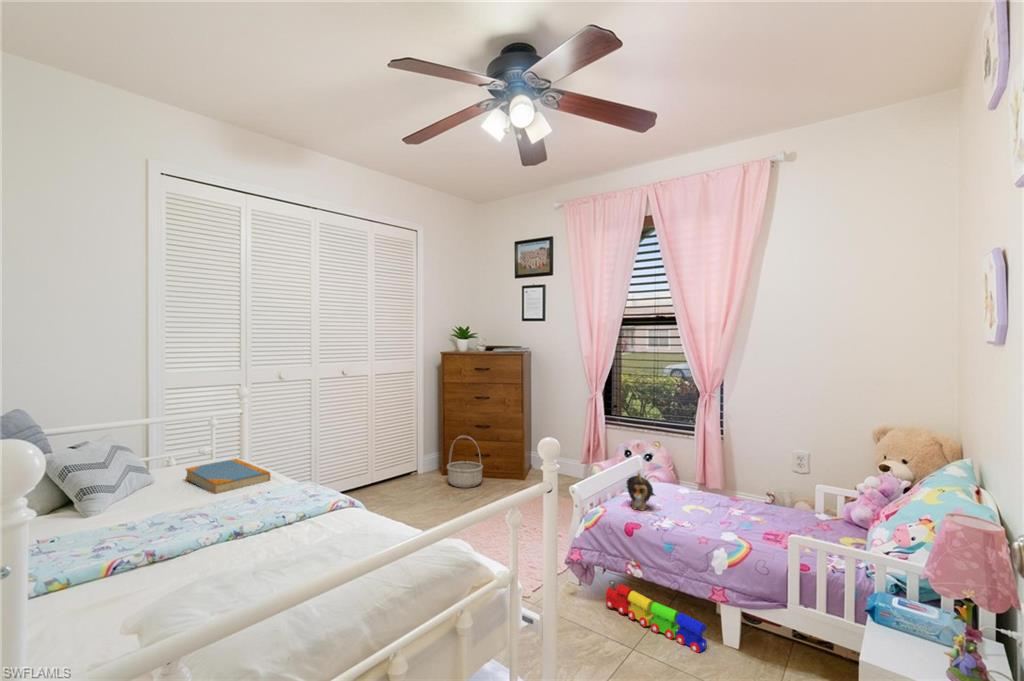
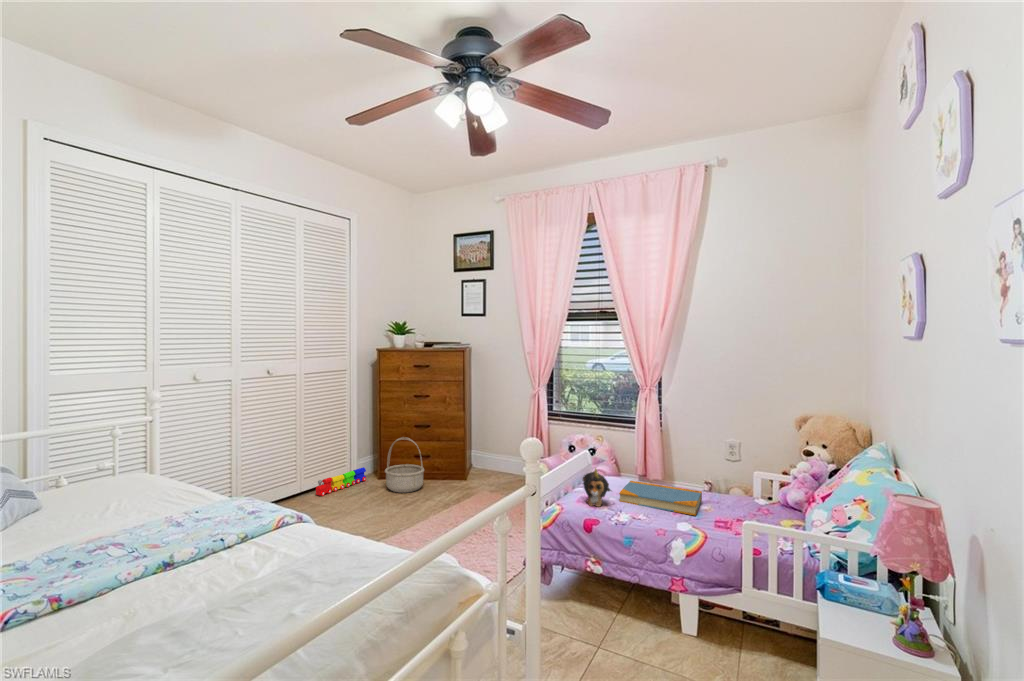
book: present [186,459,271,494] -> present [619,481,702,516]
toy train: present [606,580,707,653] -> present [316,467,366,496]

